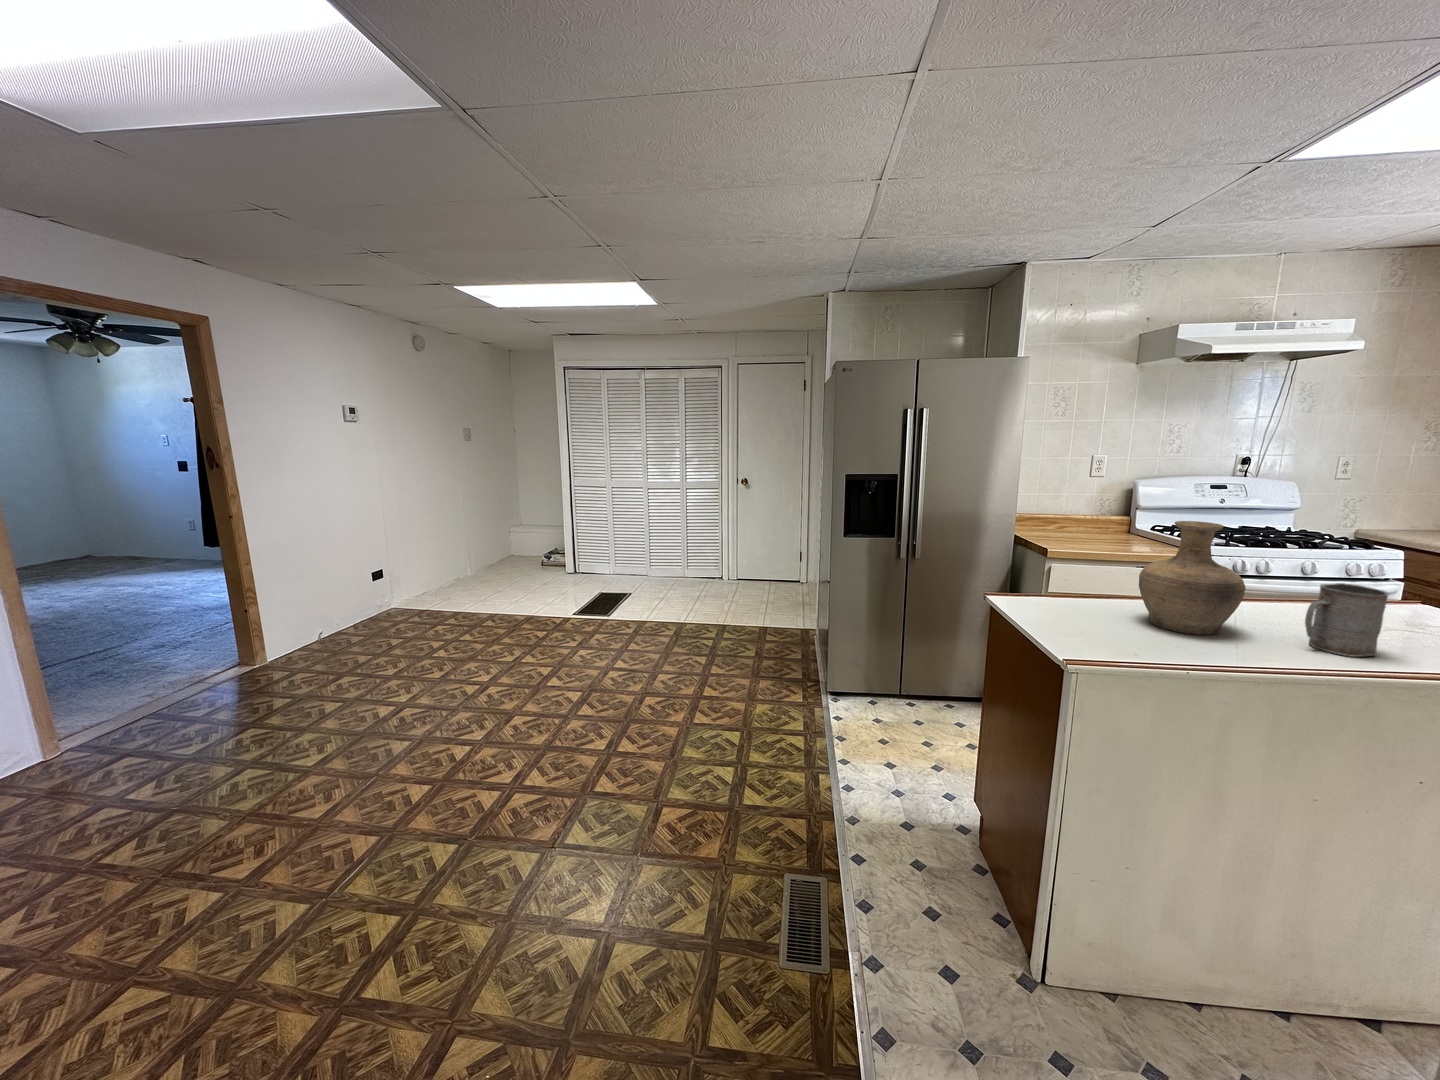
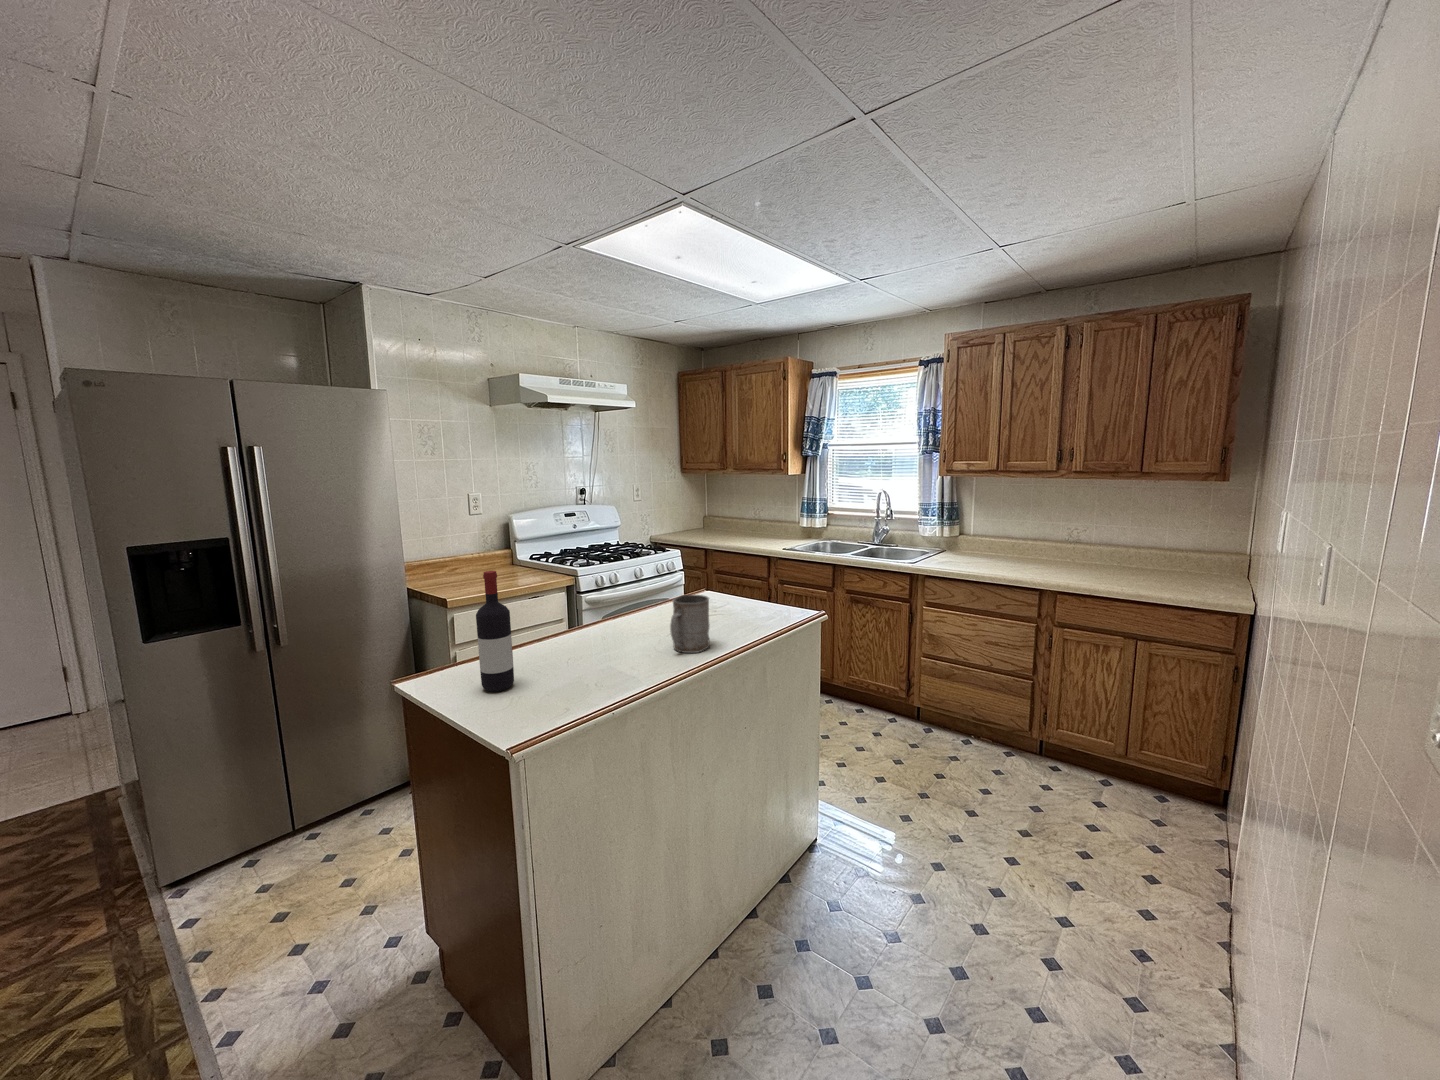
wine bottle: none [1056,512,1096,621] -> present [476,571,514,692]
vase: present [1139,521,1245,635] -> none [550,562,630,670]

